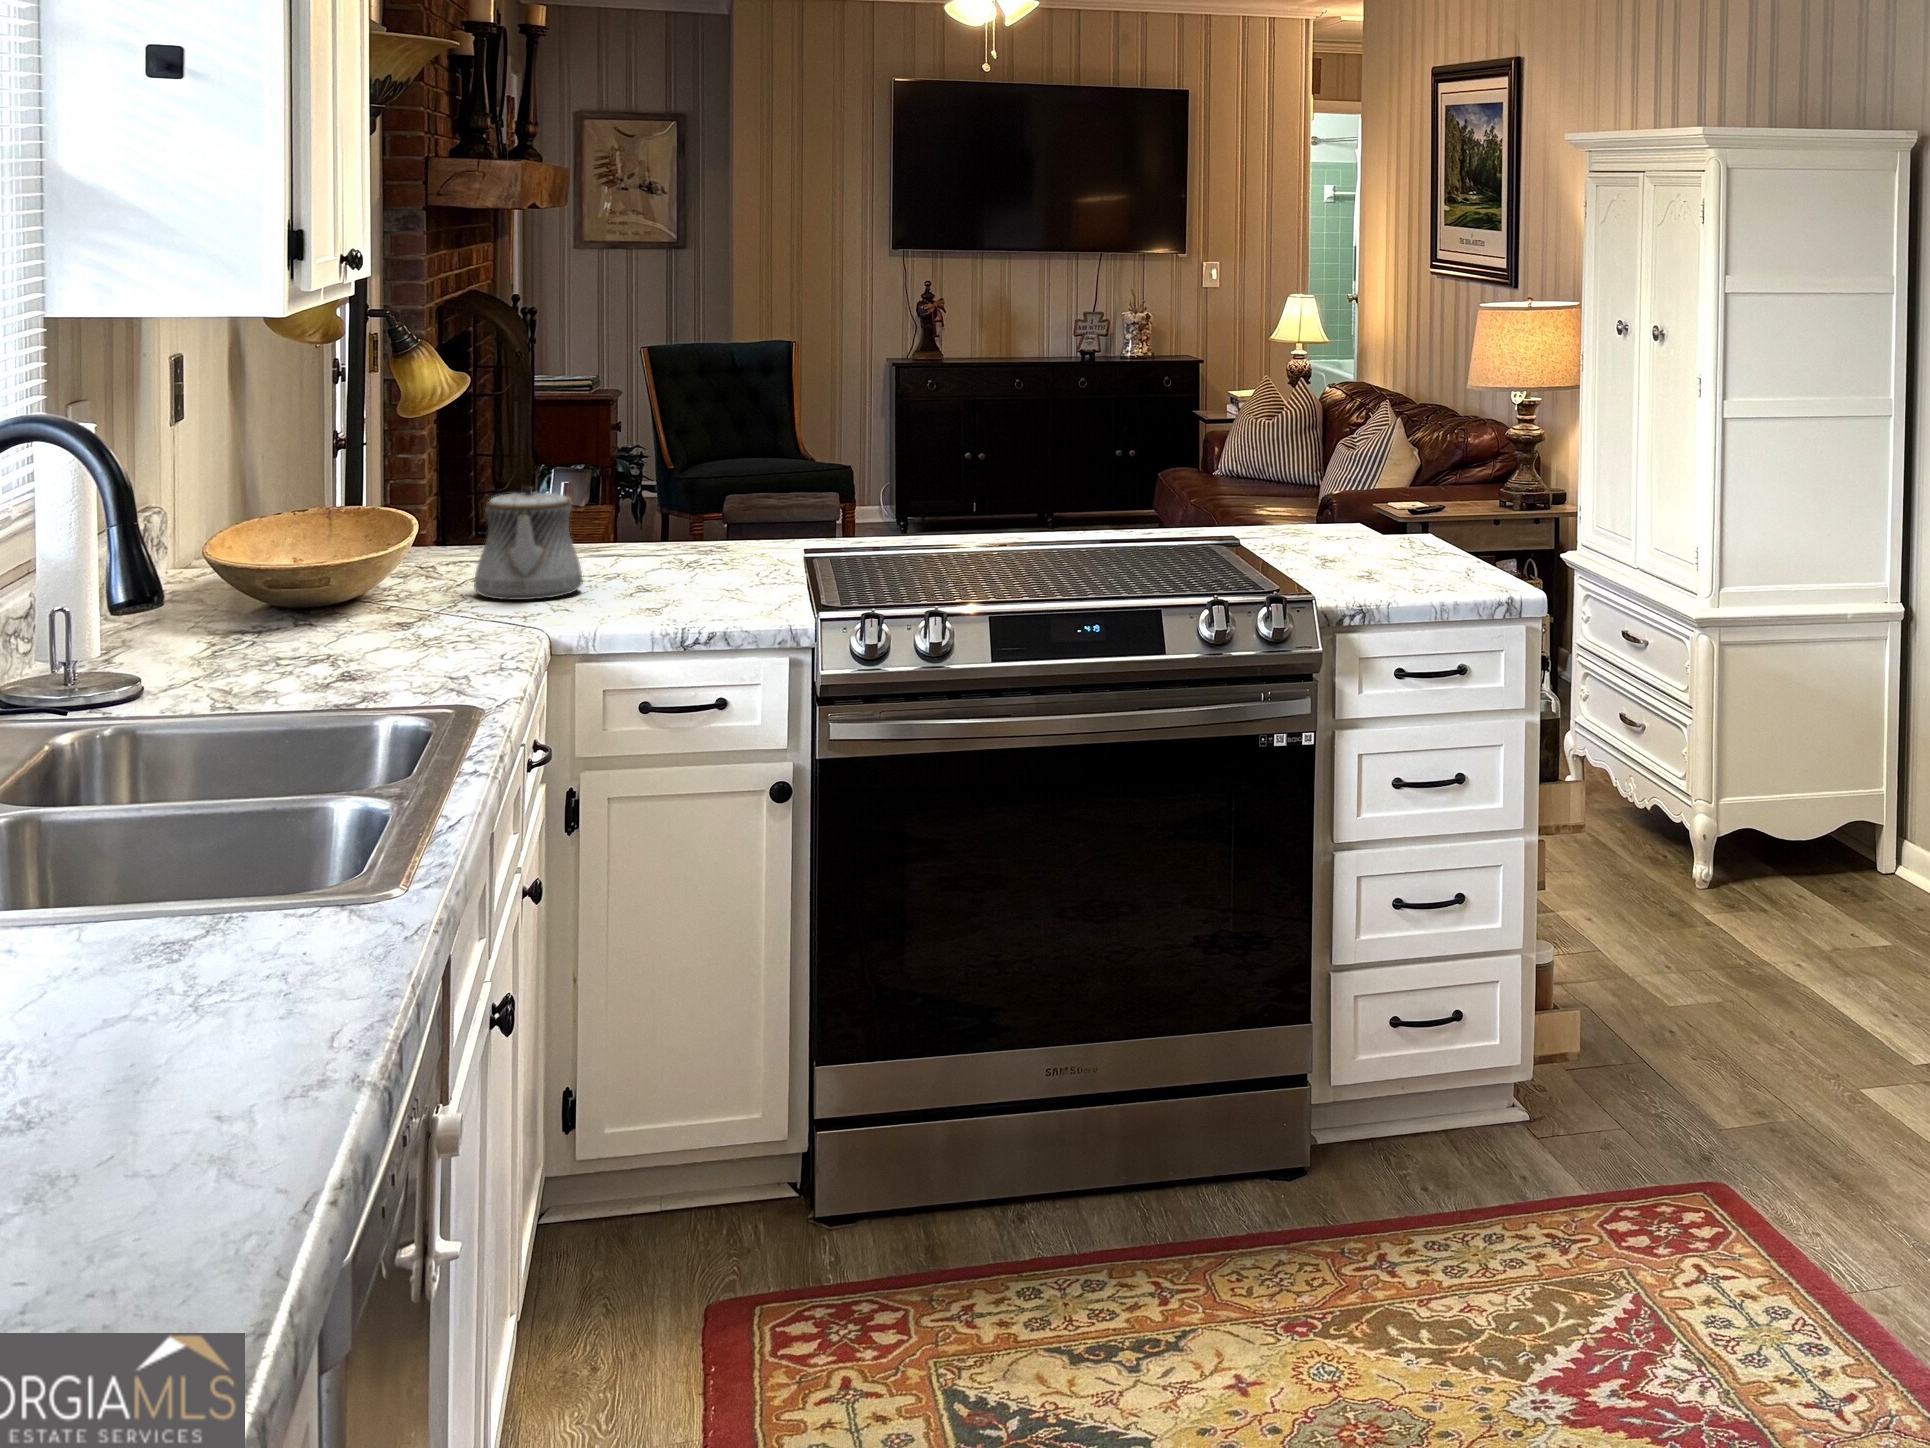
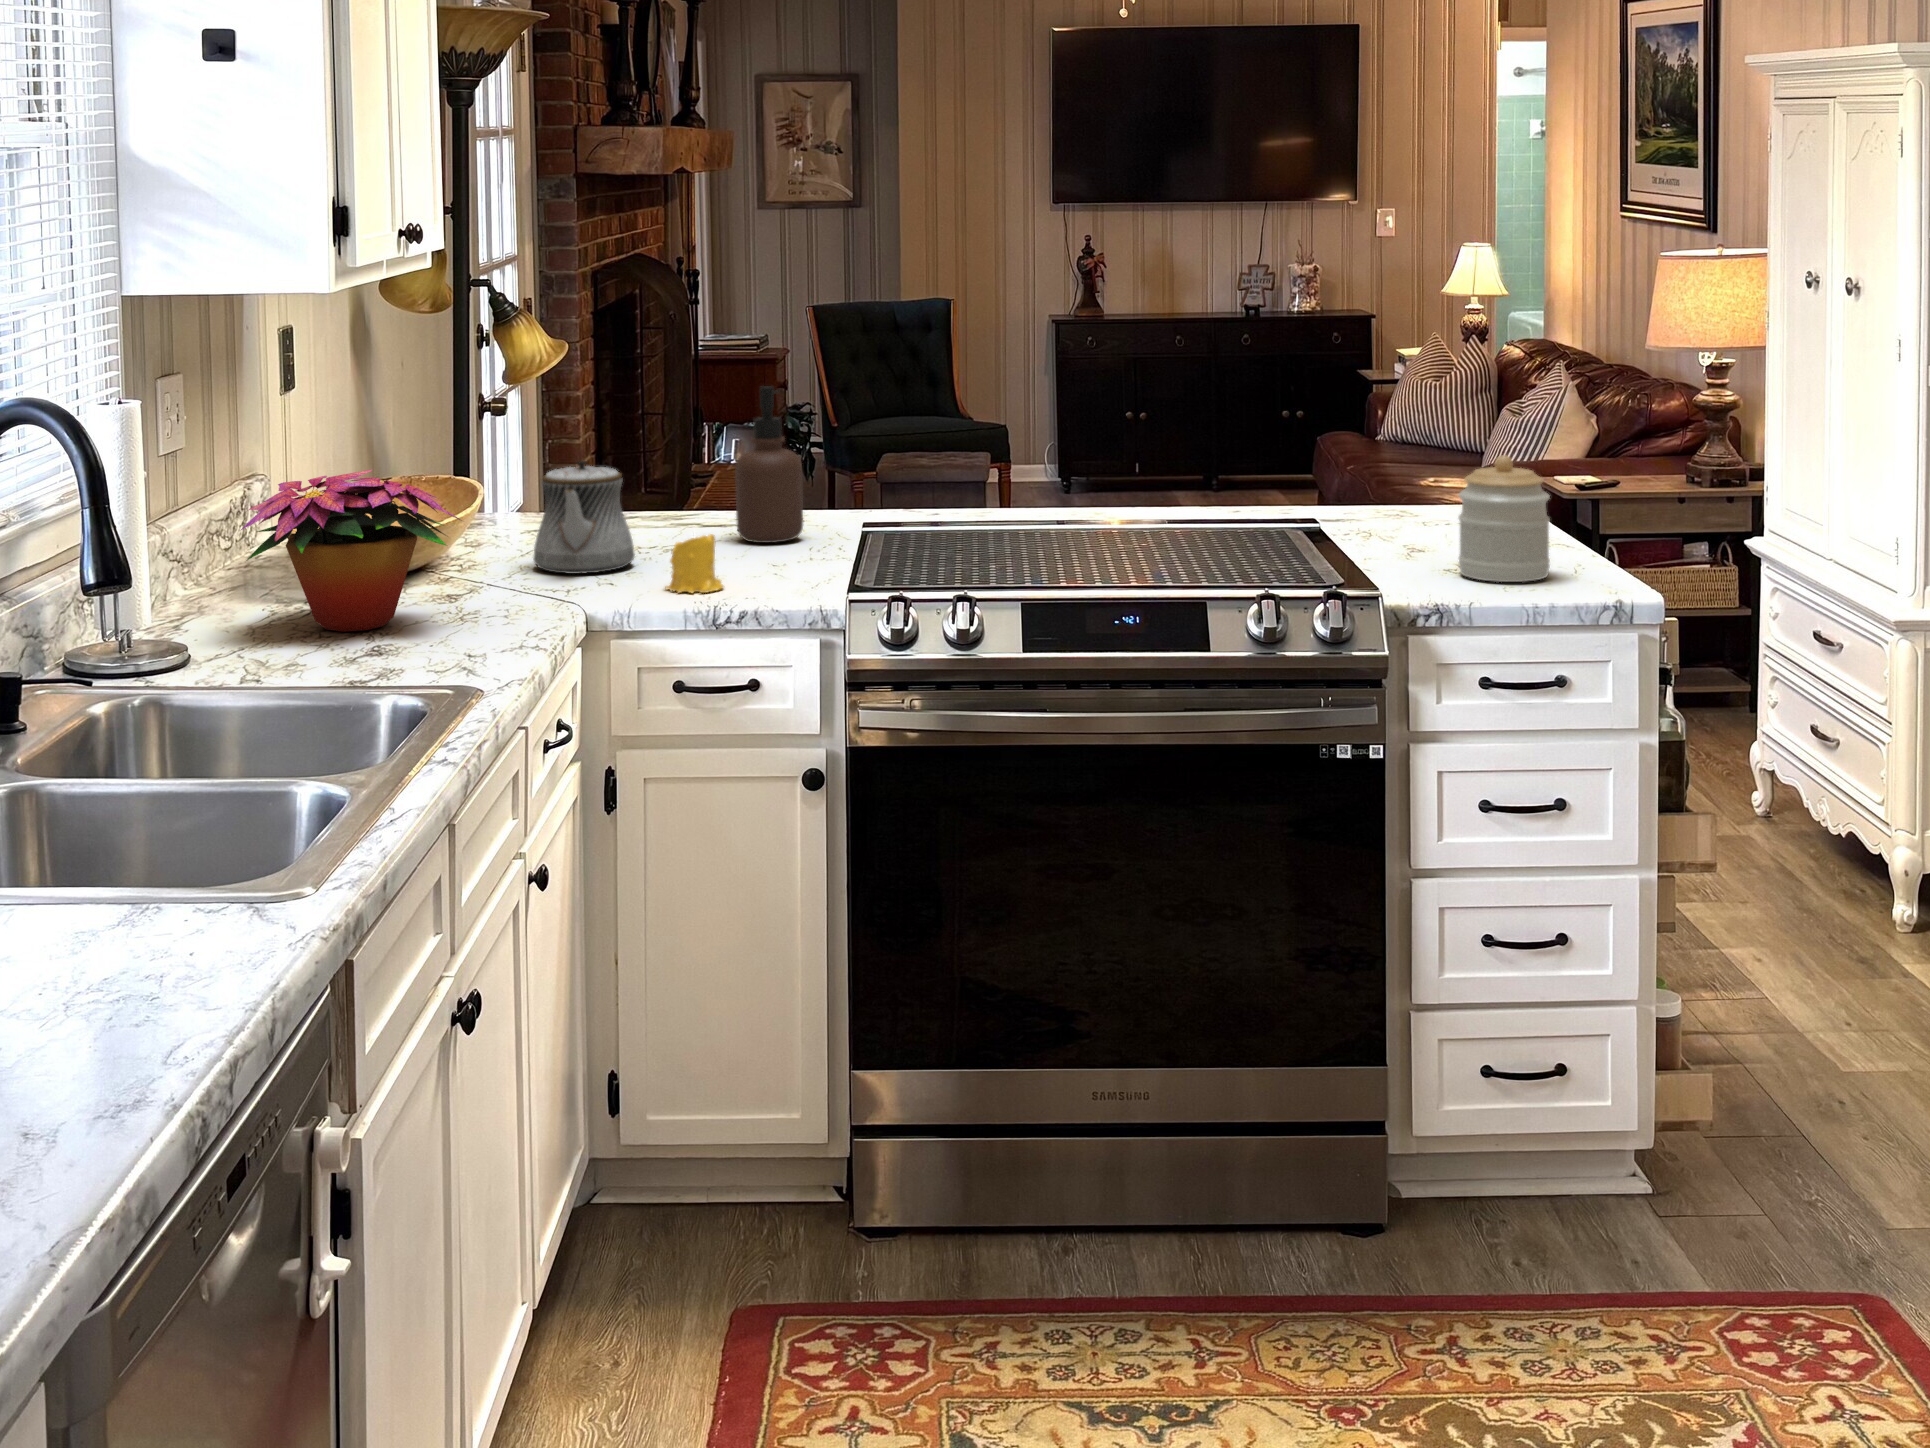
soap dispenser: none [677,414,746,568] -> present [735,386,803,543]
jar: none [1375,475,1454,586] -> present [1459,455,1550,582]
flower arrangement: none [182,490,443,659] -> present [241,470,460,632]
candle: none [627,553,690,614] -> present [666,534,724,593]

